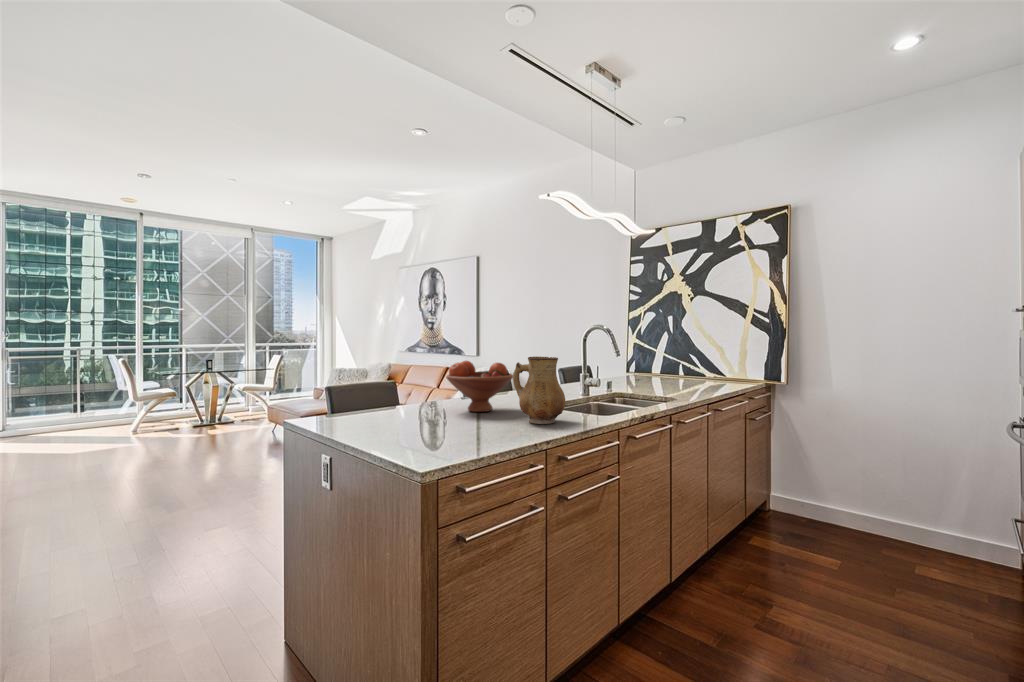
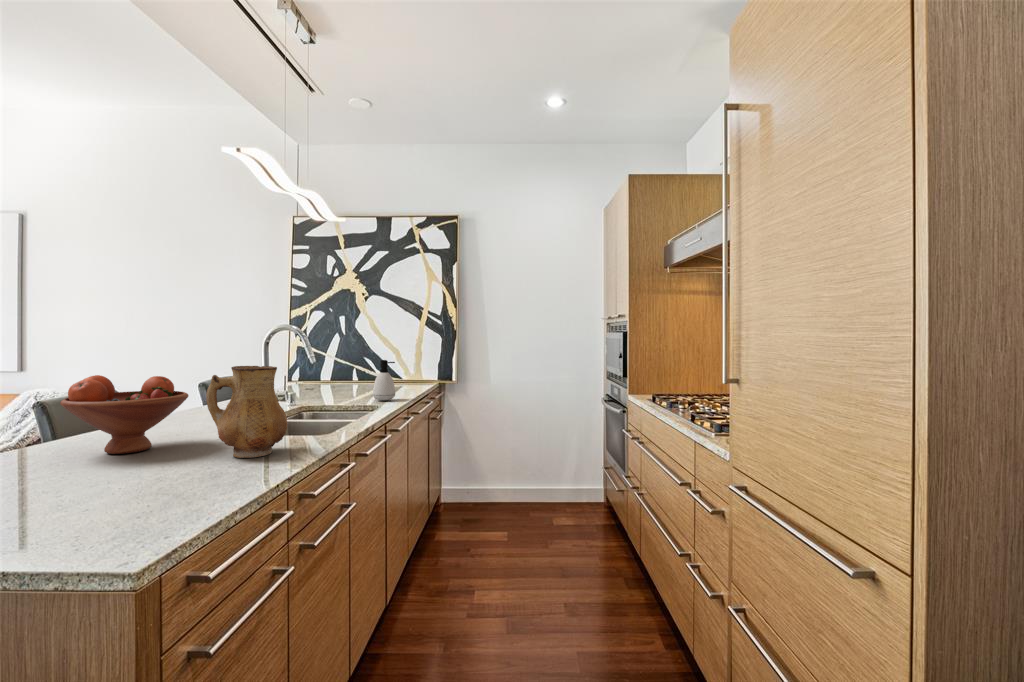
soap dispenser: none [678,356,699,394] -> present [373,360,395,401]

